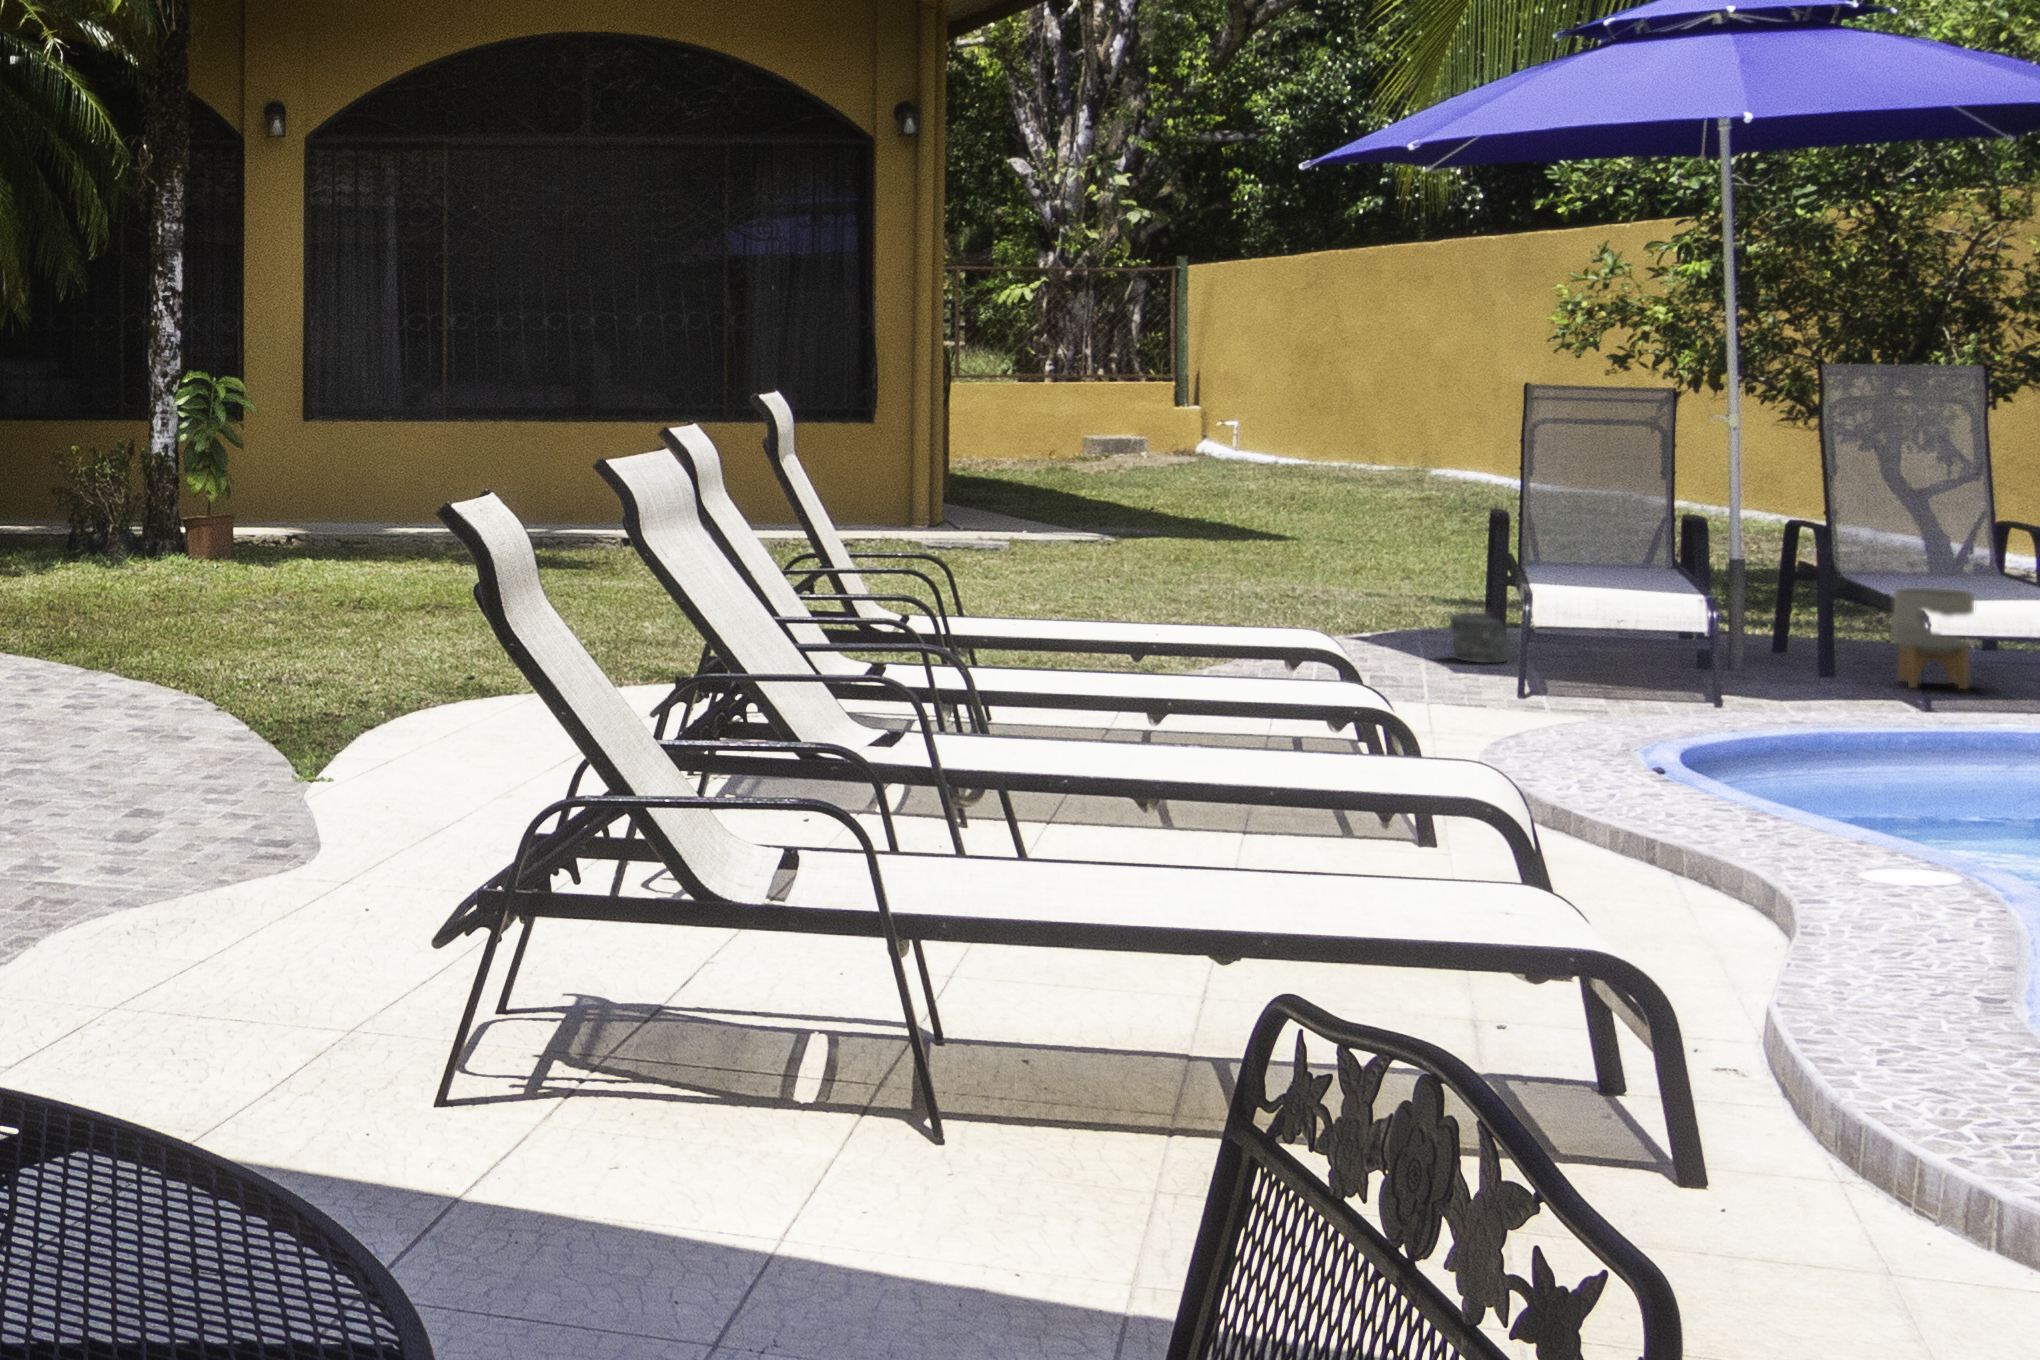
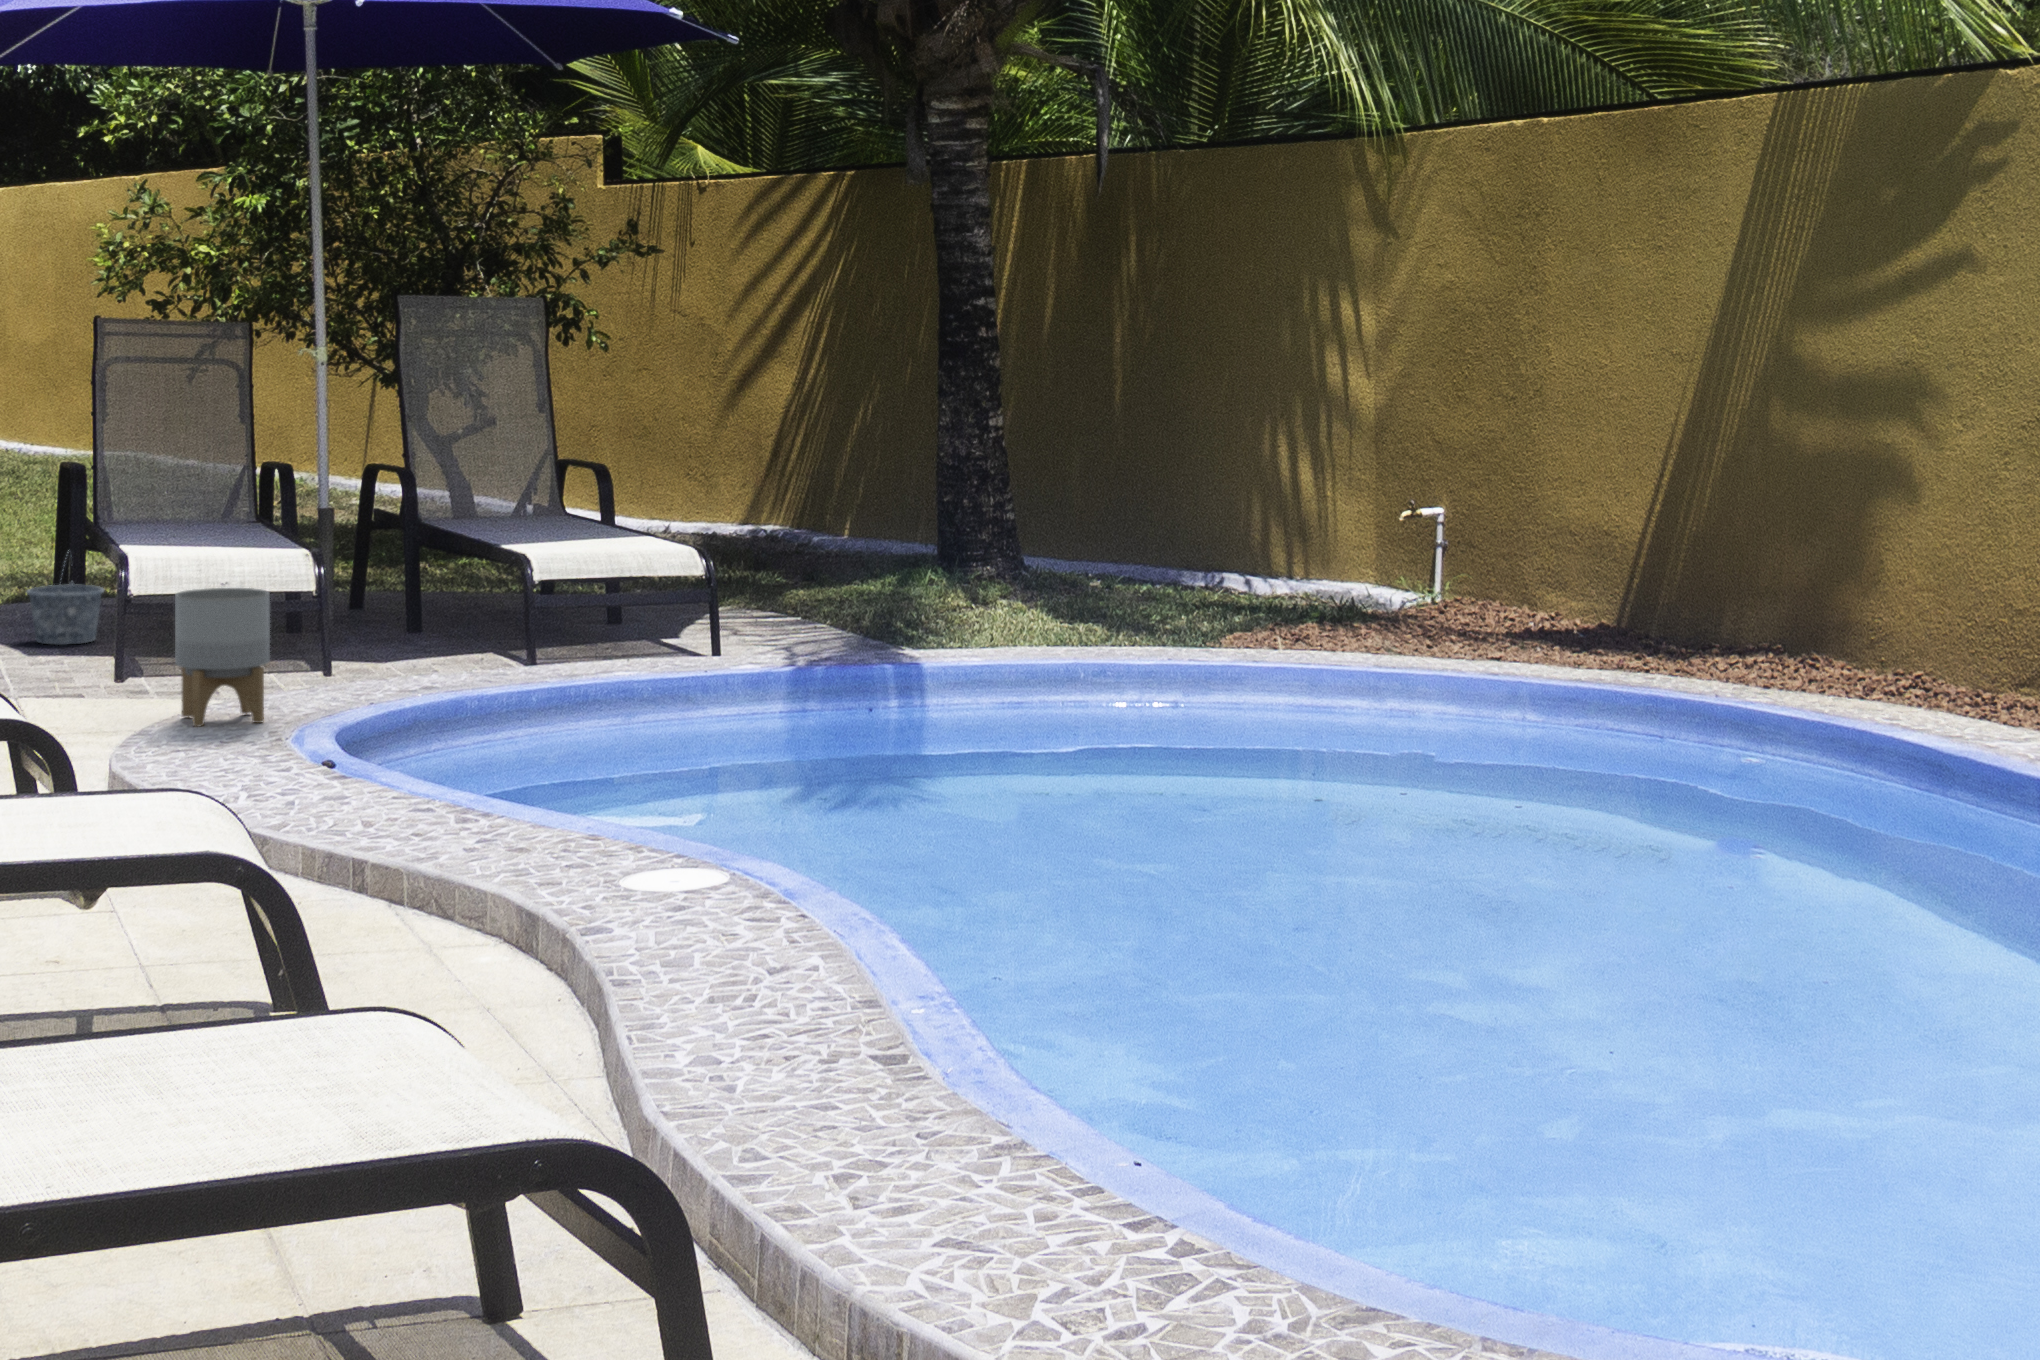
planter: present [1893,588,1974,689] -> present [175,588,270,727]

